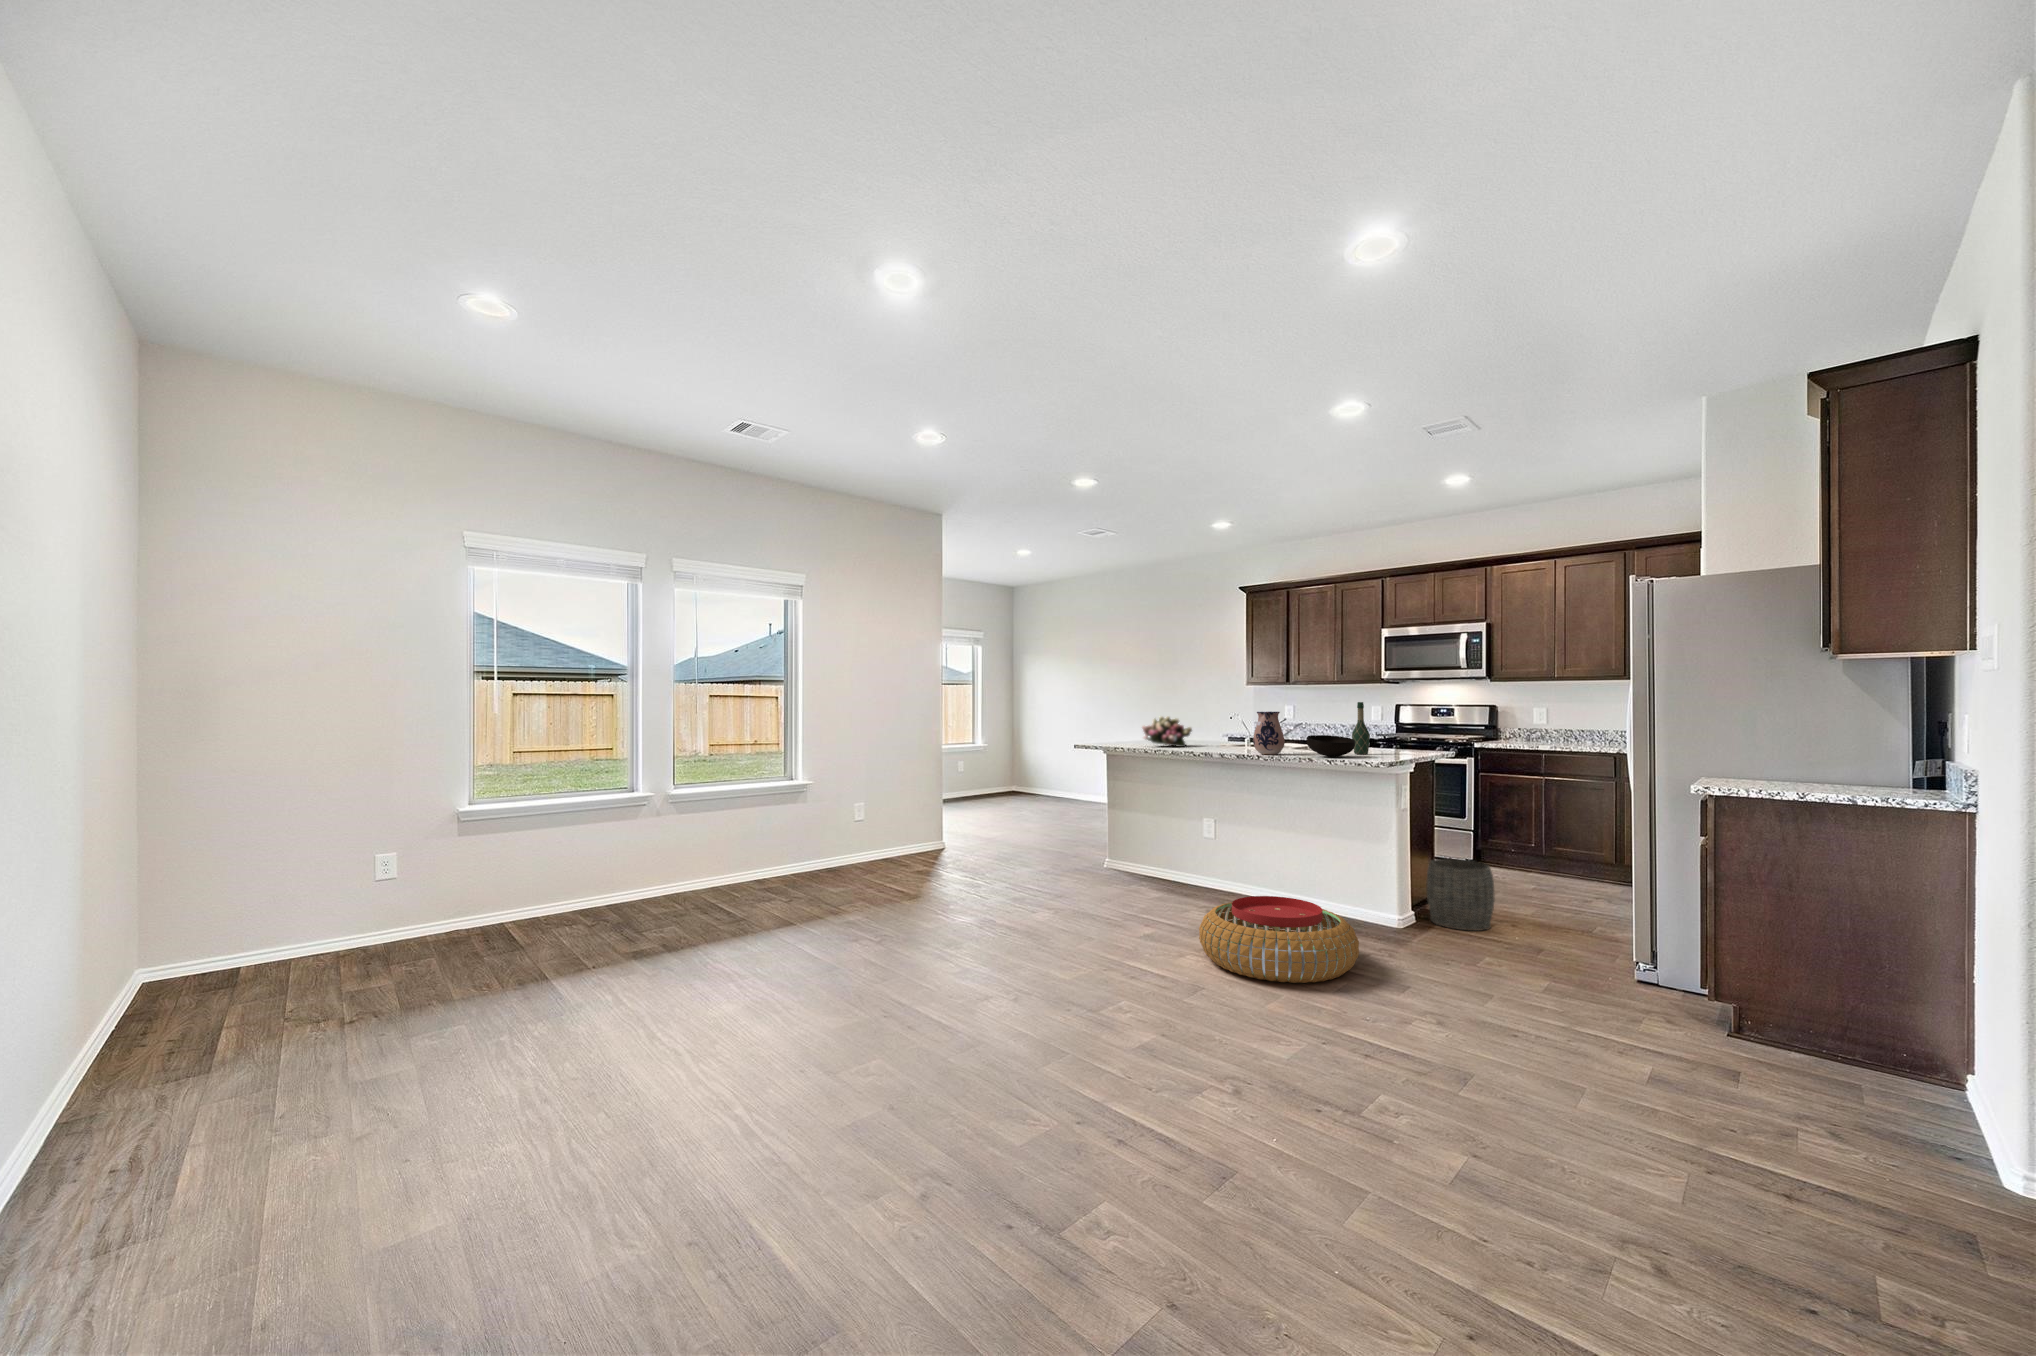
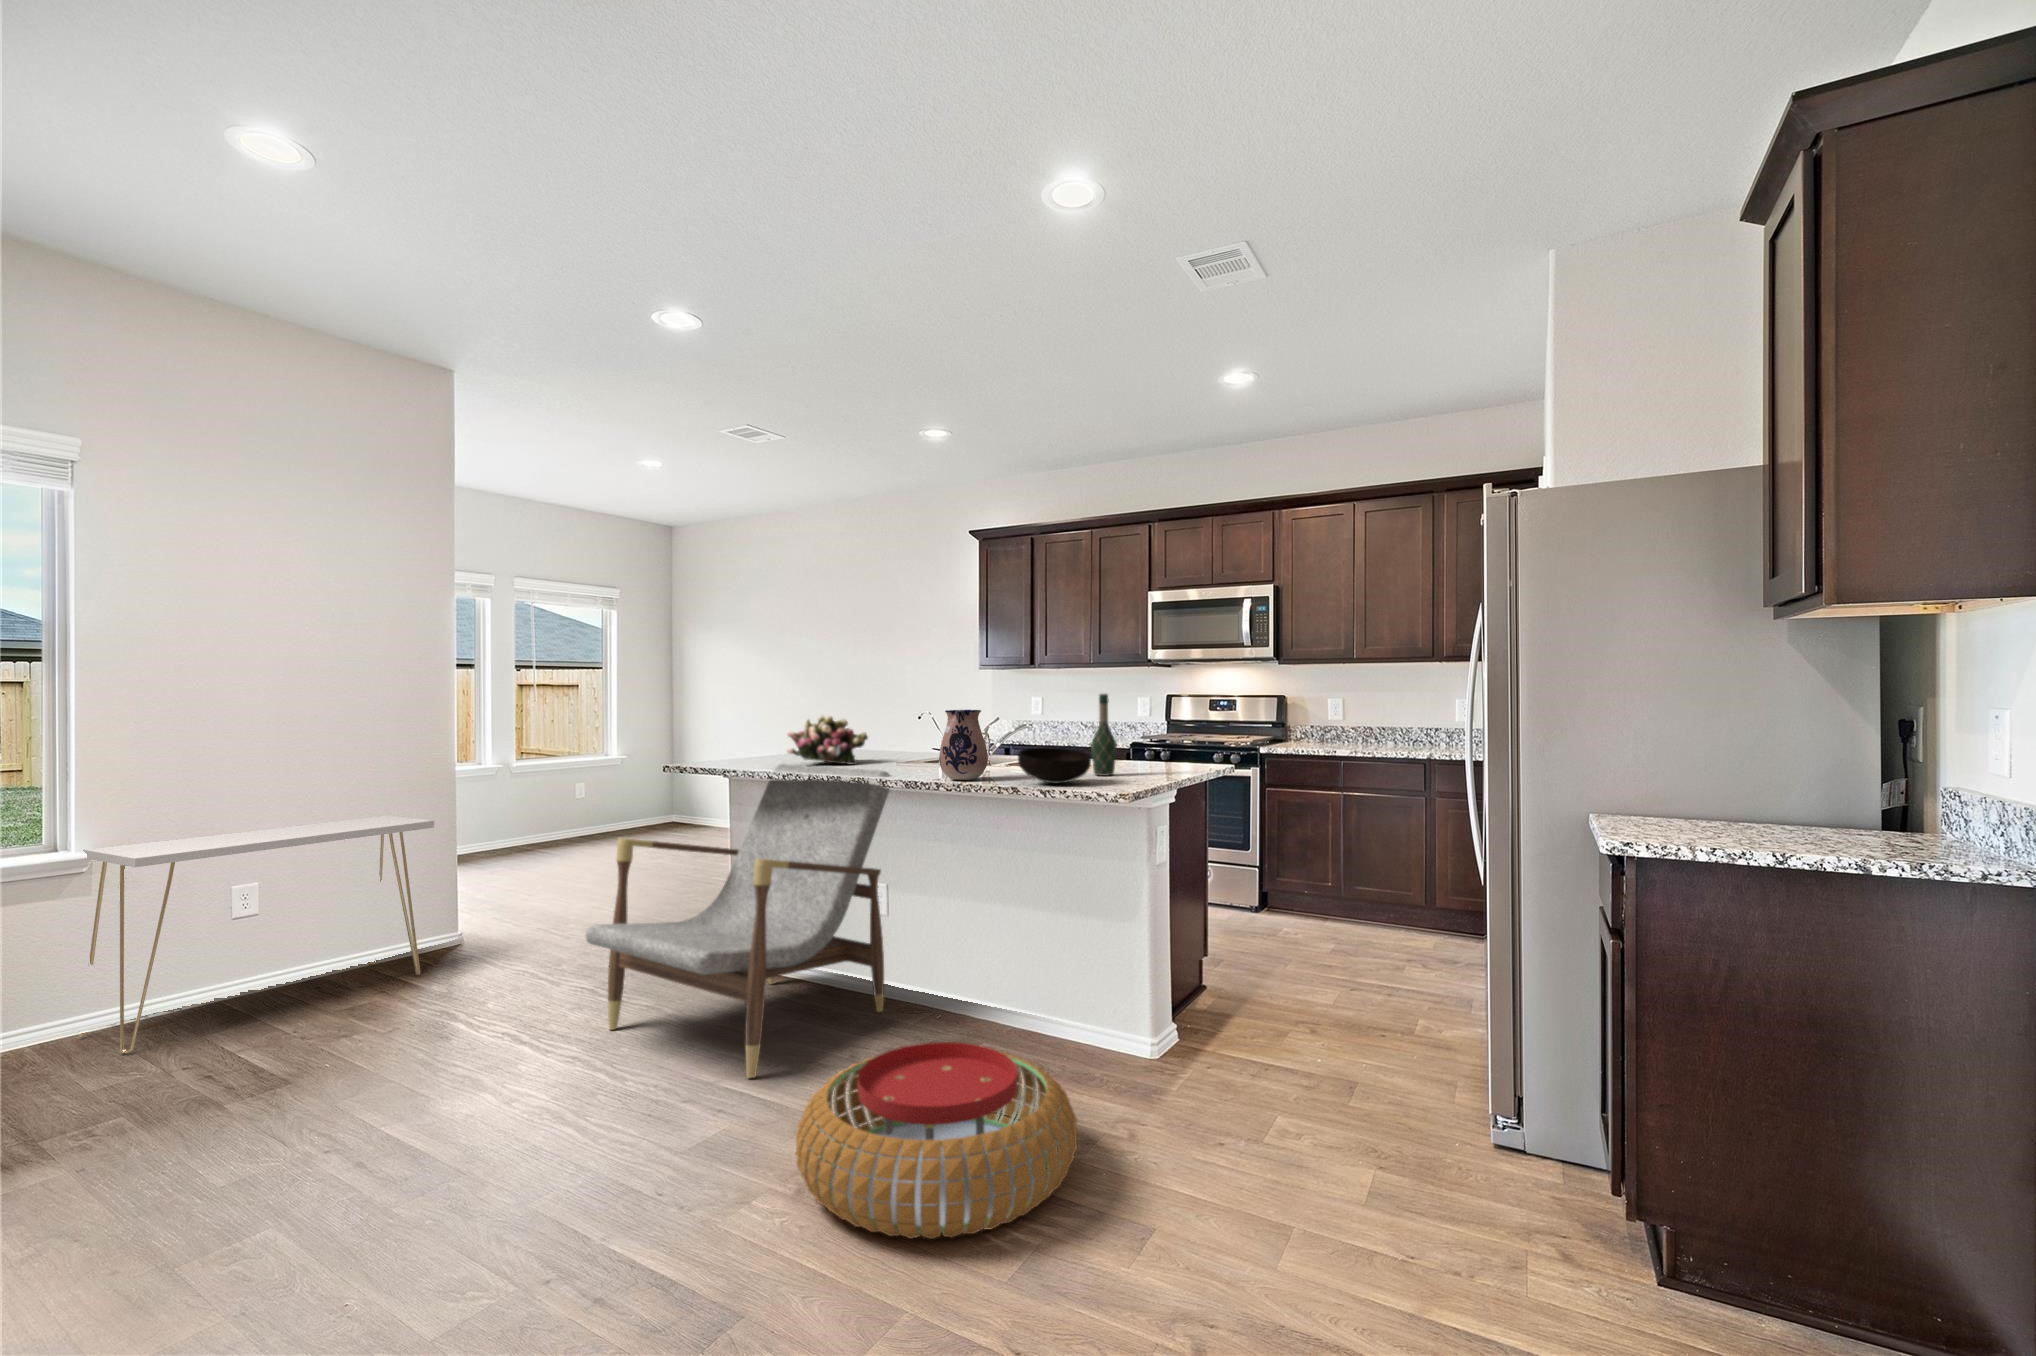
armchair: none [1049,745,1219,919] -> present [586,764,890,1078]
console table: none [784,770,940,886] -> present [79,816,434,1053]
woven basket: present [1427,859,1495,931] -> none [1195,933,1289,1050]

